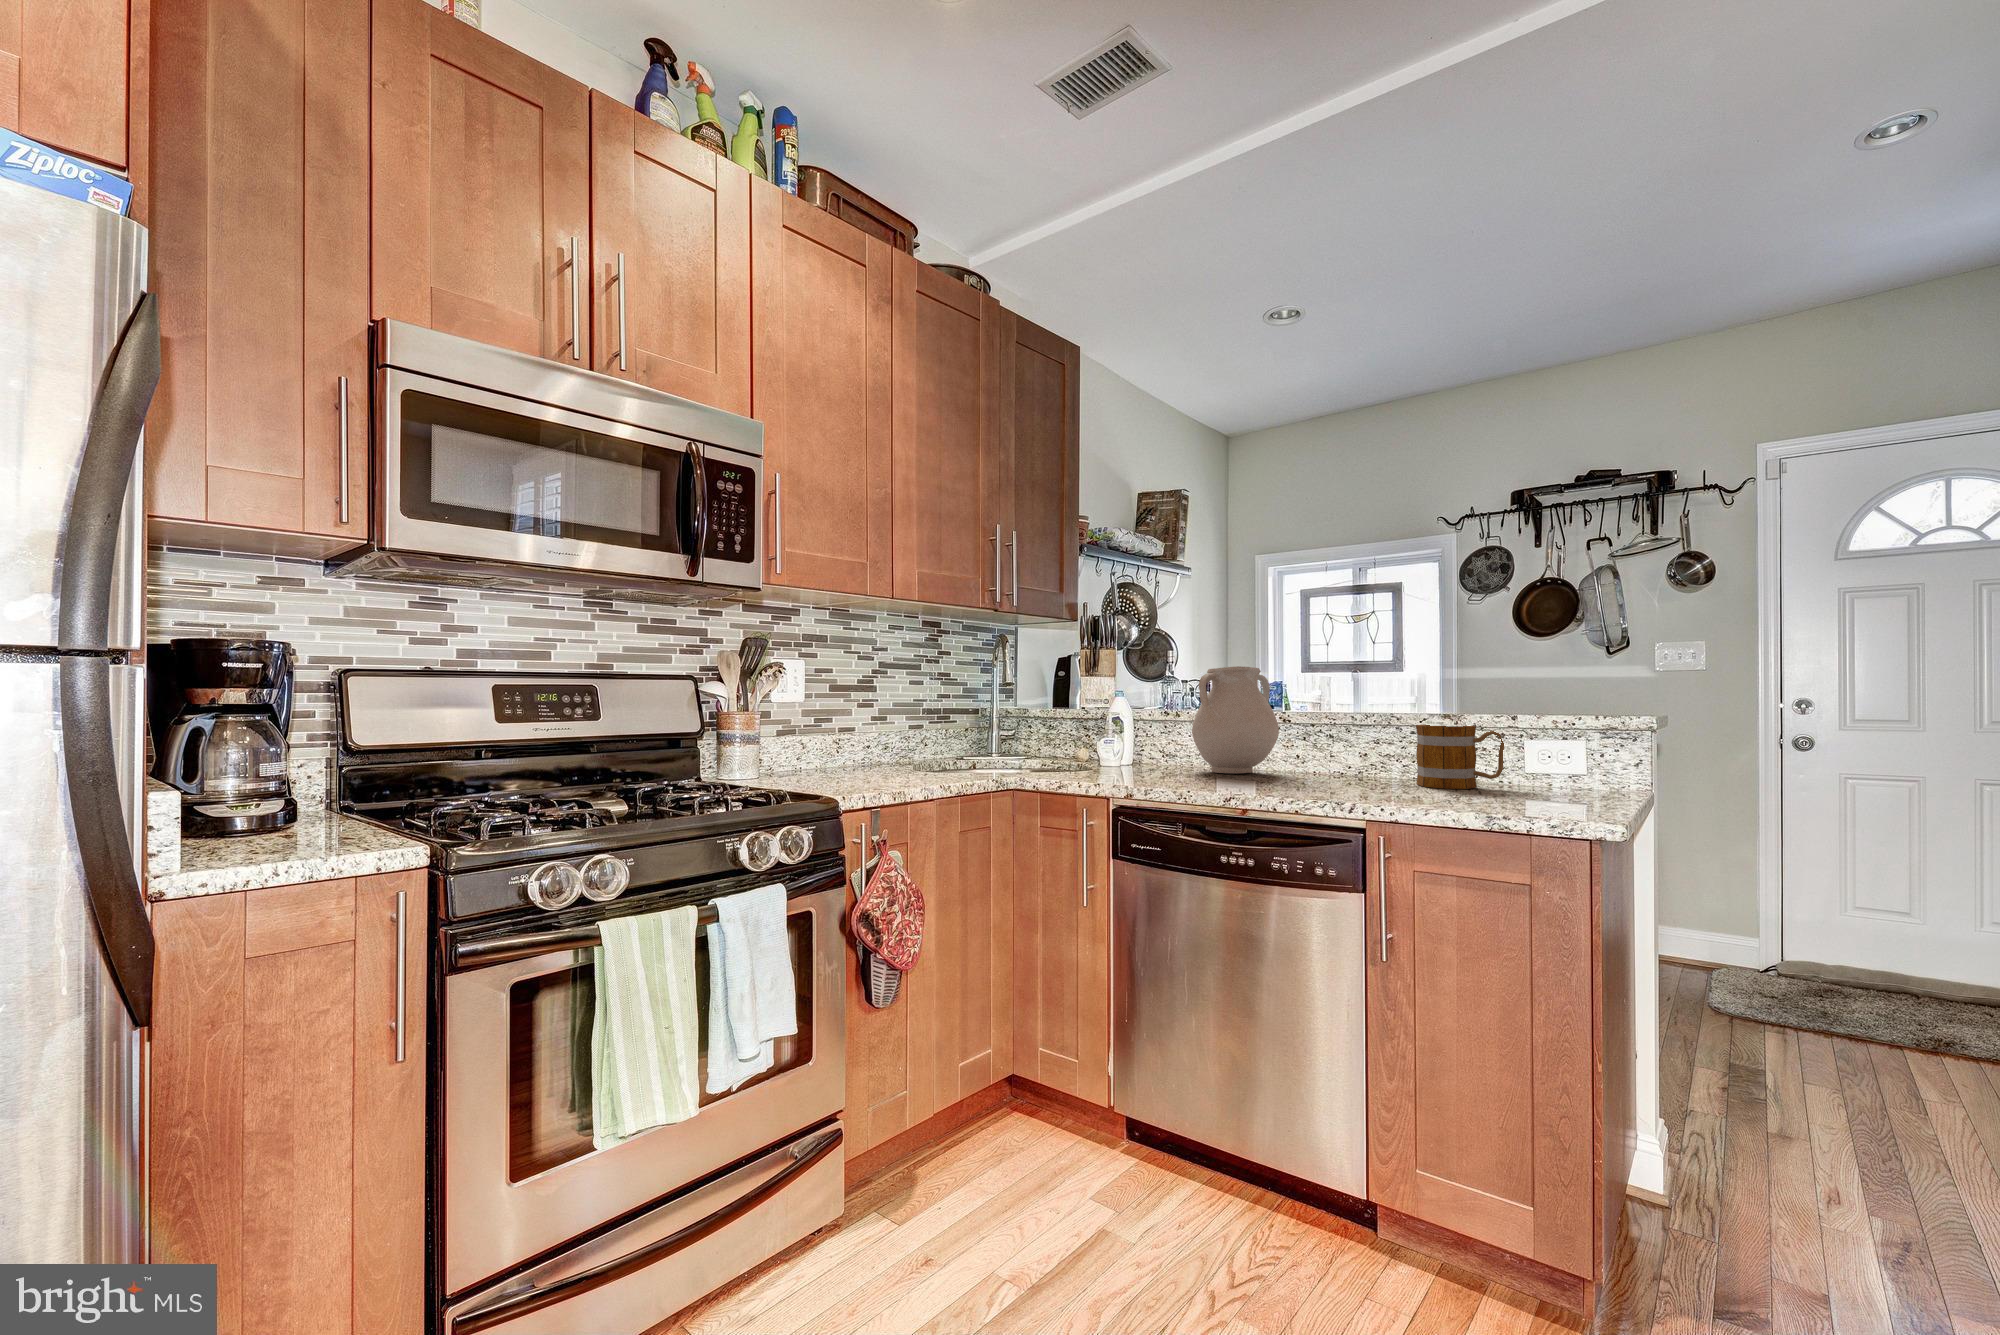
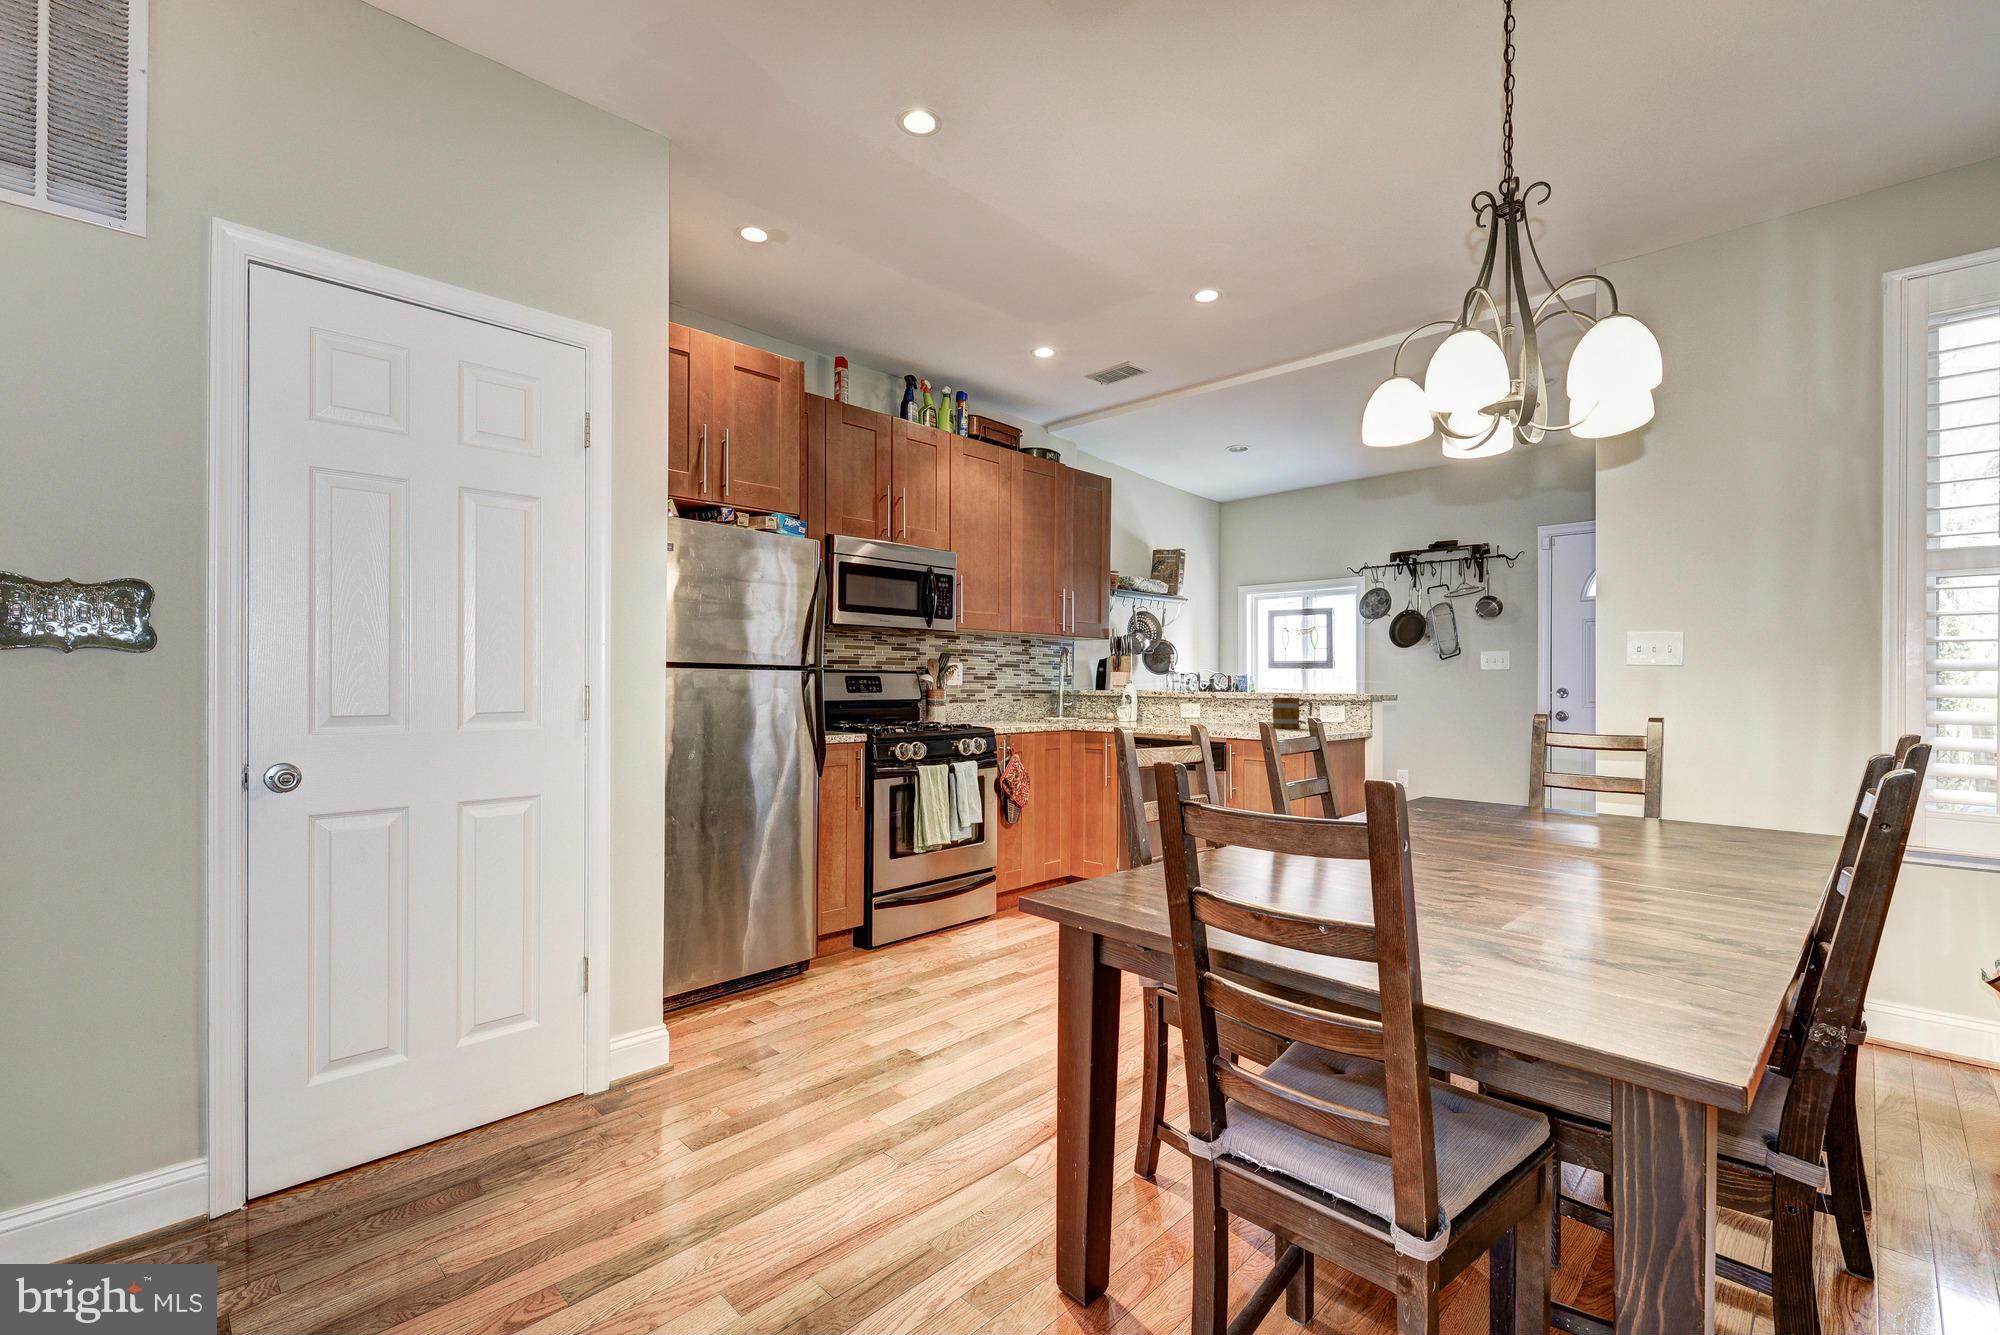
vase: present [1192,666,1279,773] -> none [1165,668,1210,723]

